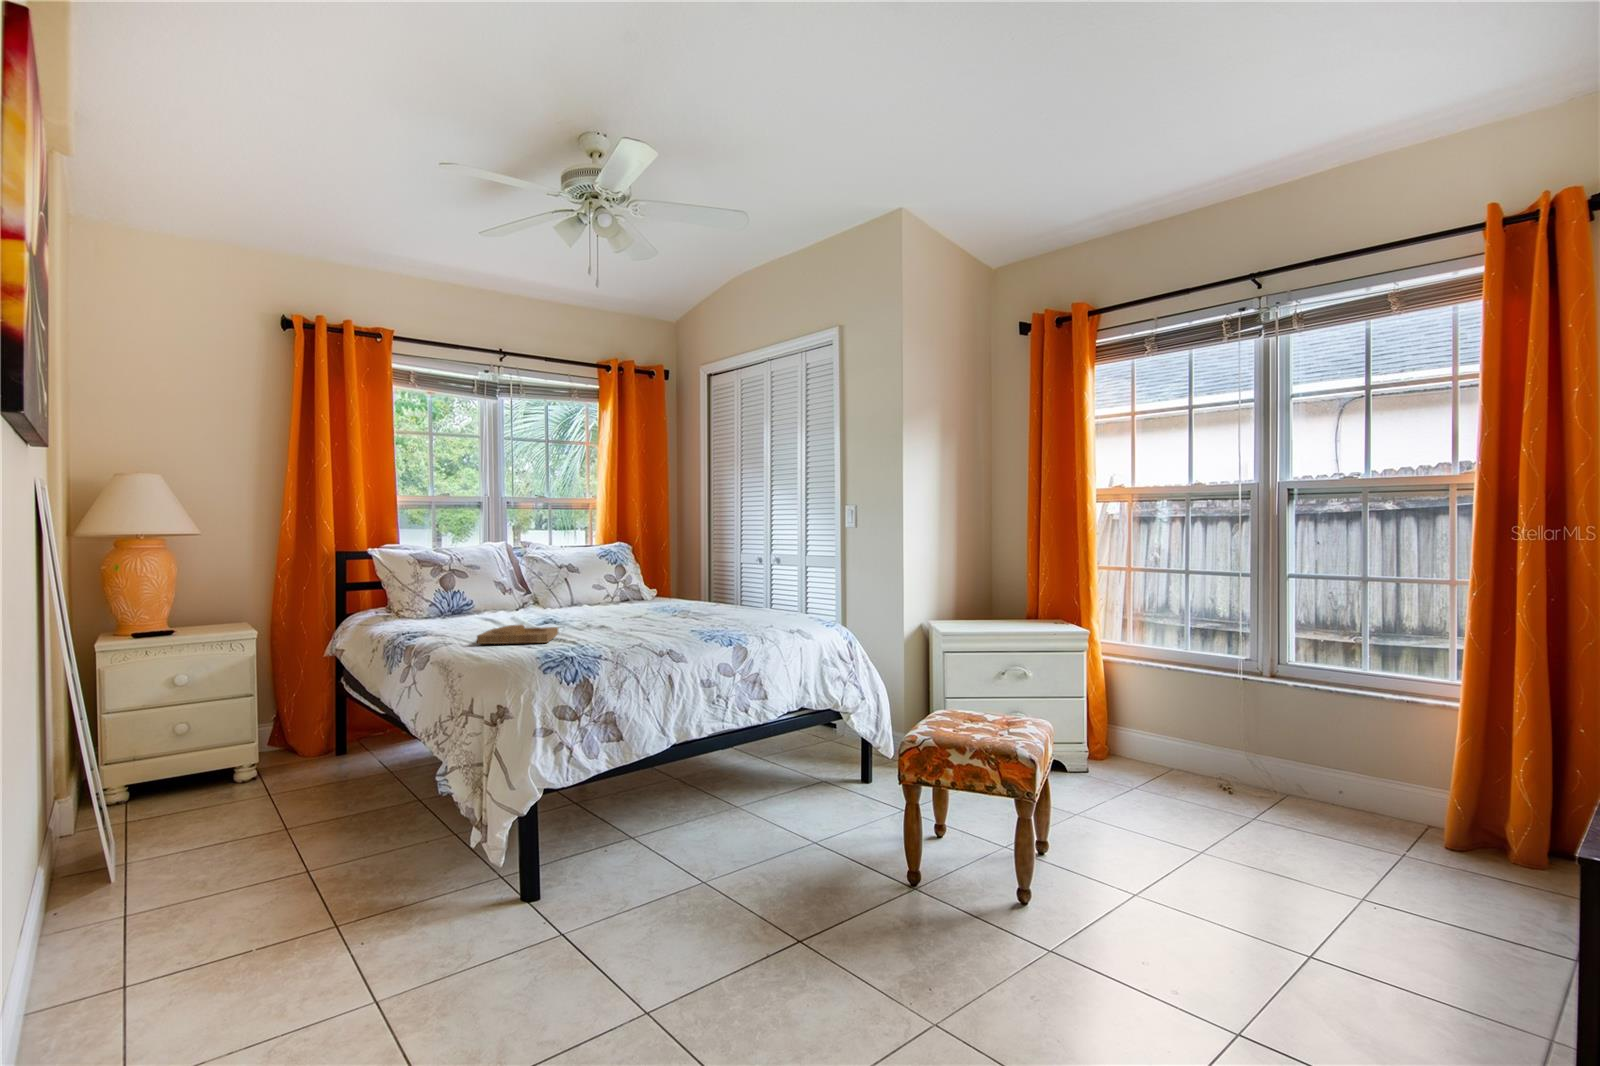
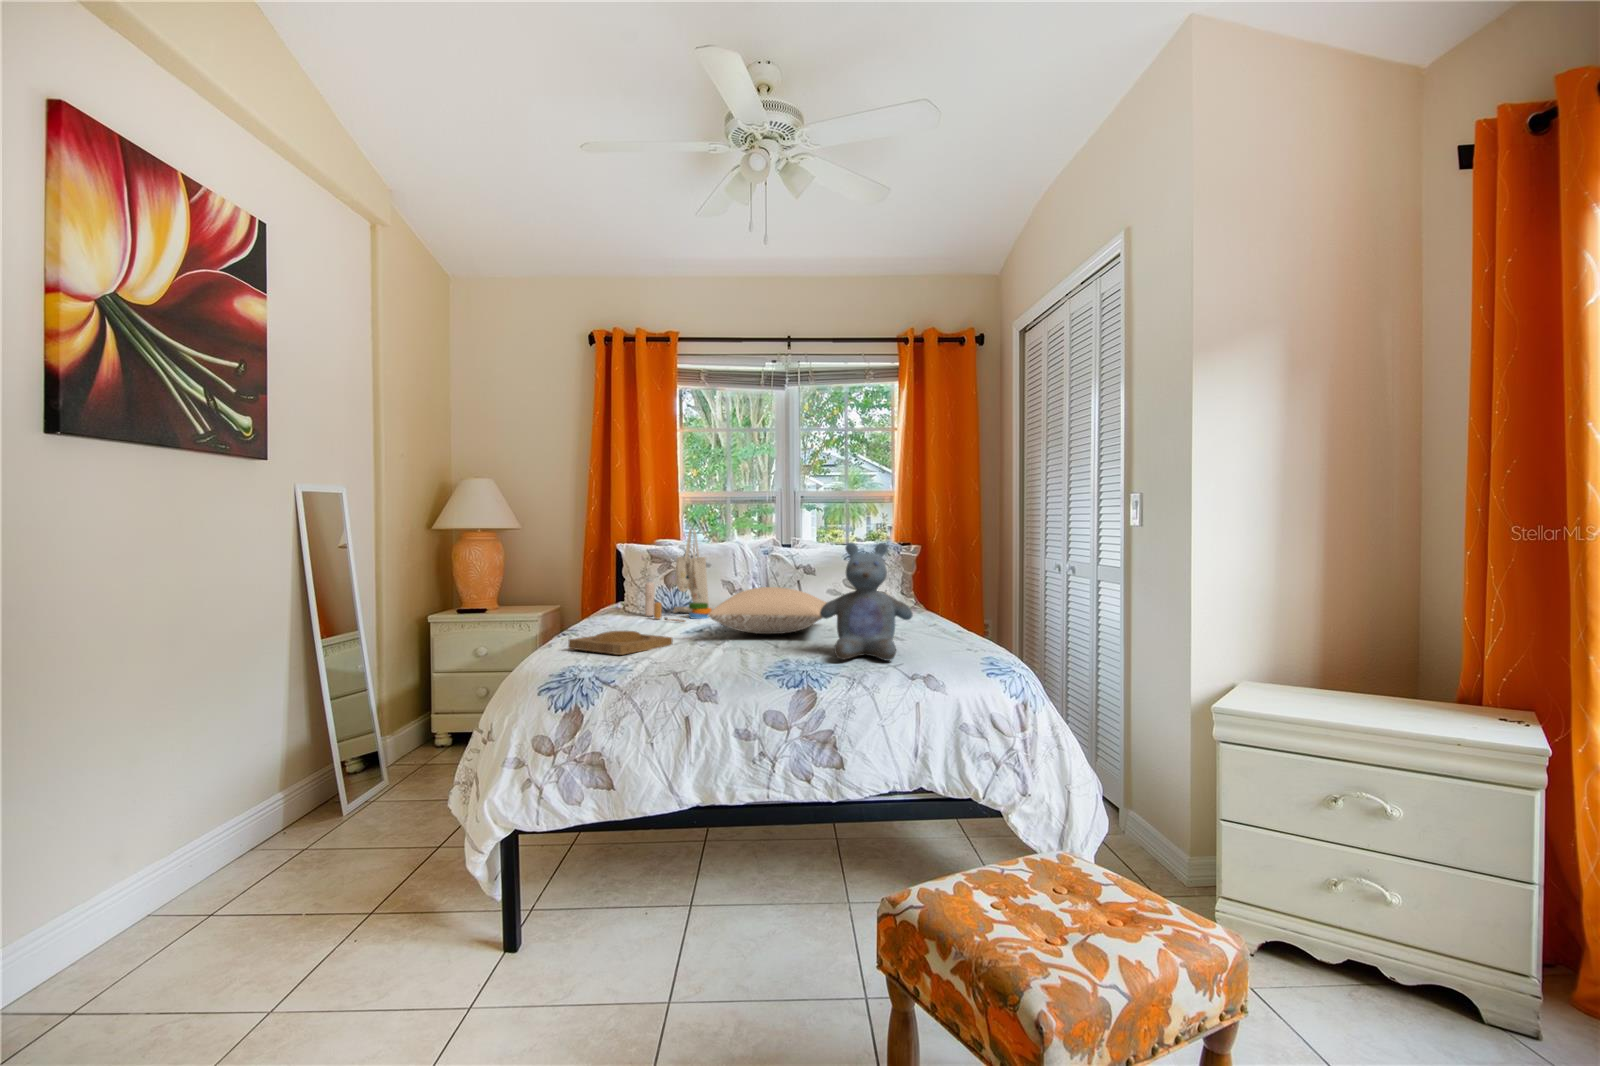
tote bag: none [429,533,506,621] -> present [645,529,712,622]
stuffed bear: none [701,542,769,627] -> present [820,543,913,661]
pillow: none [558,581,677,621] -> present [709,587,827,634]

